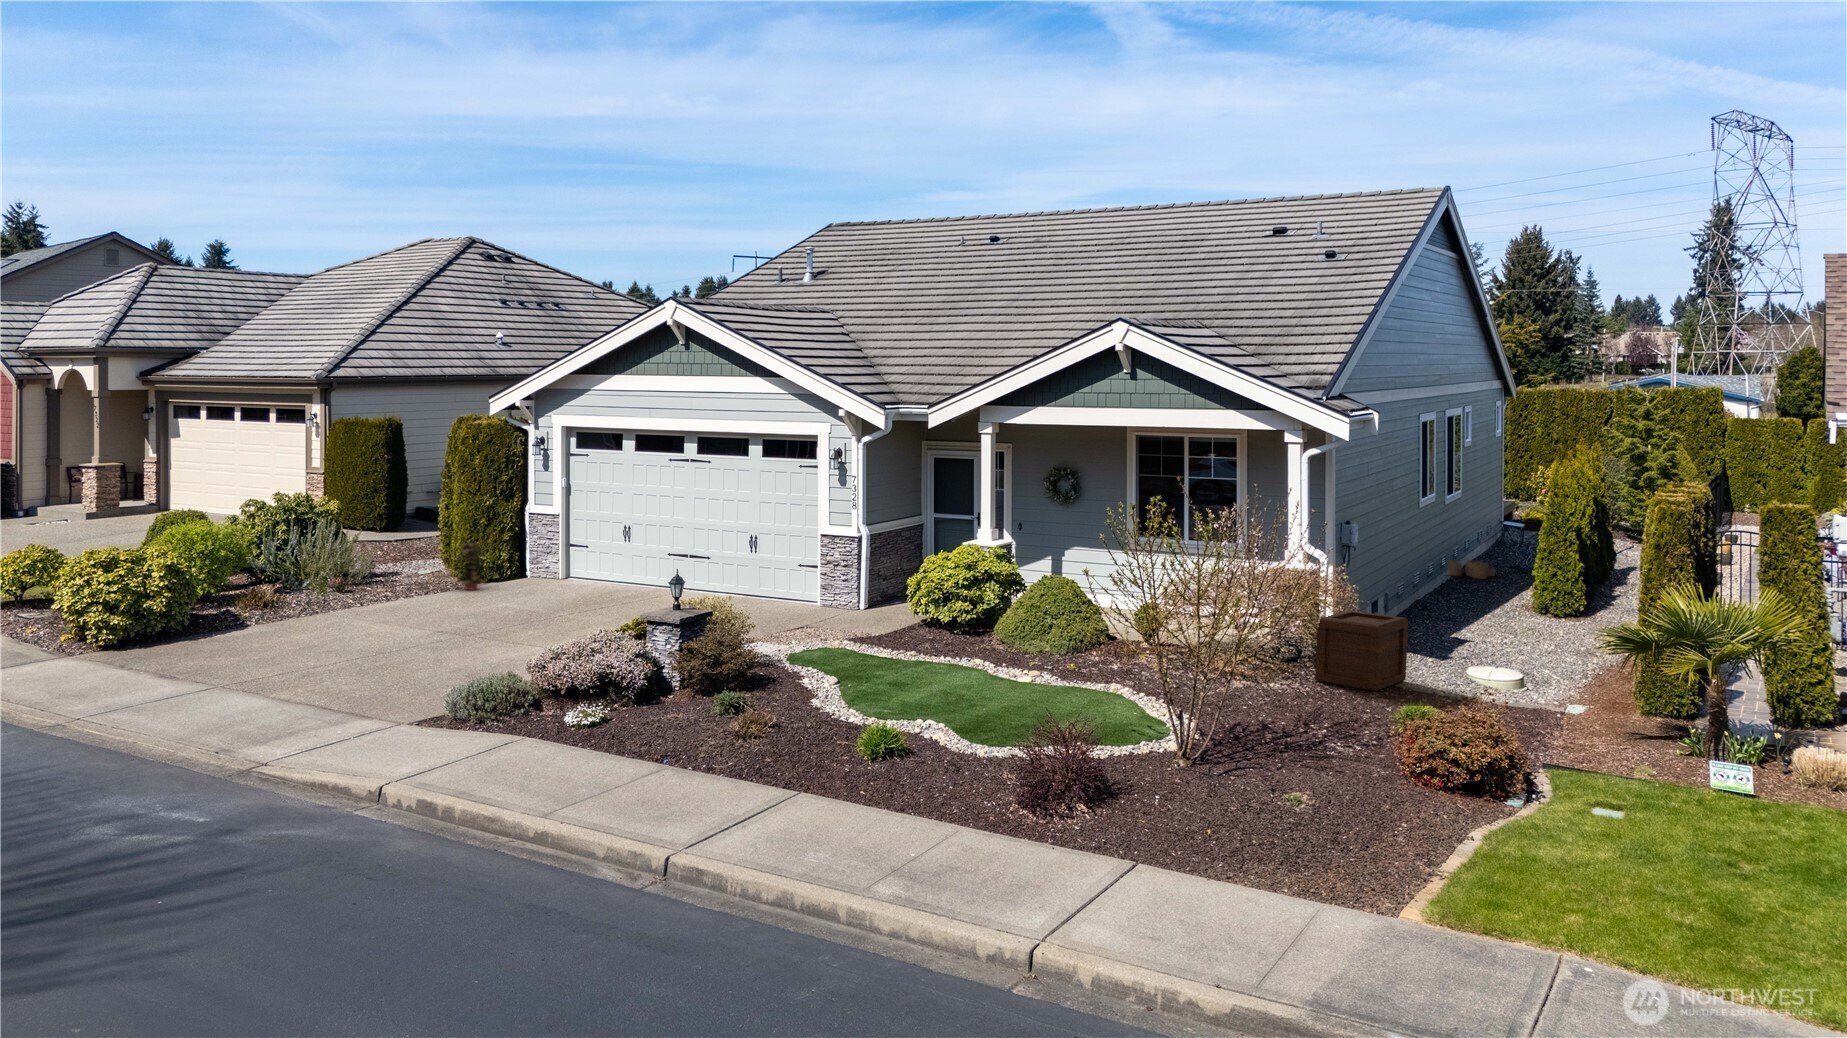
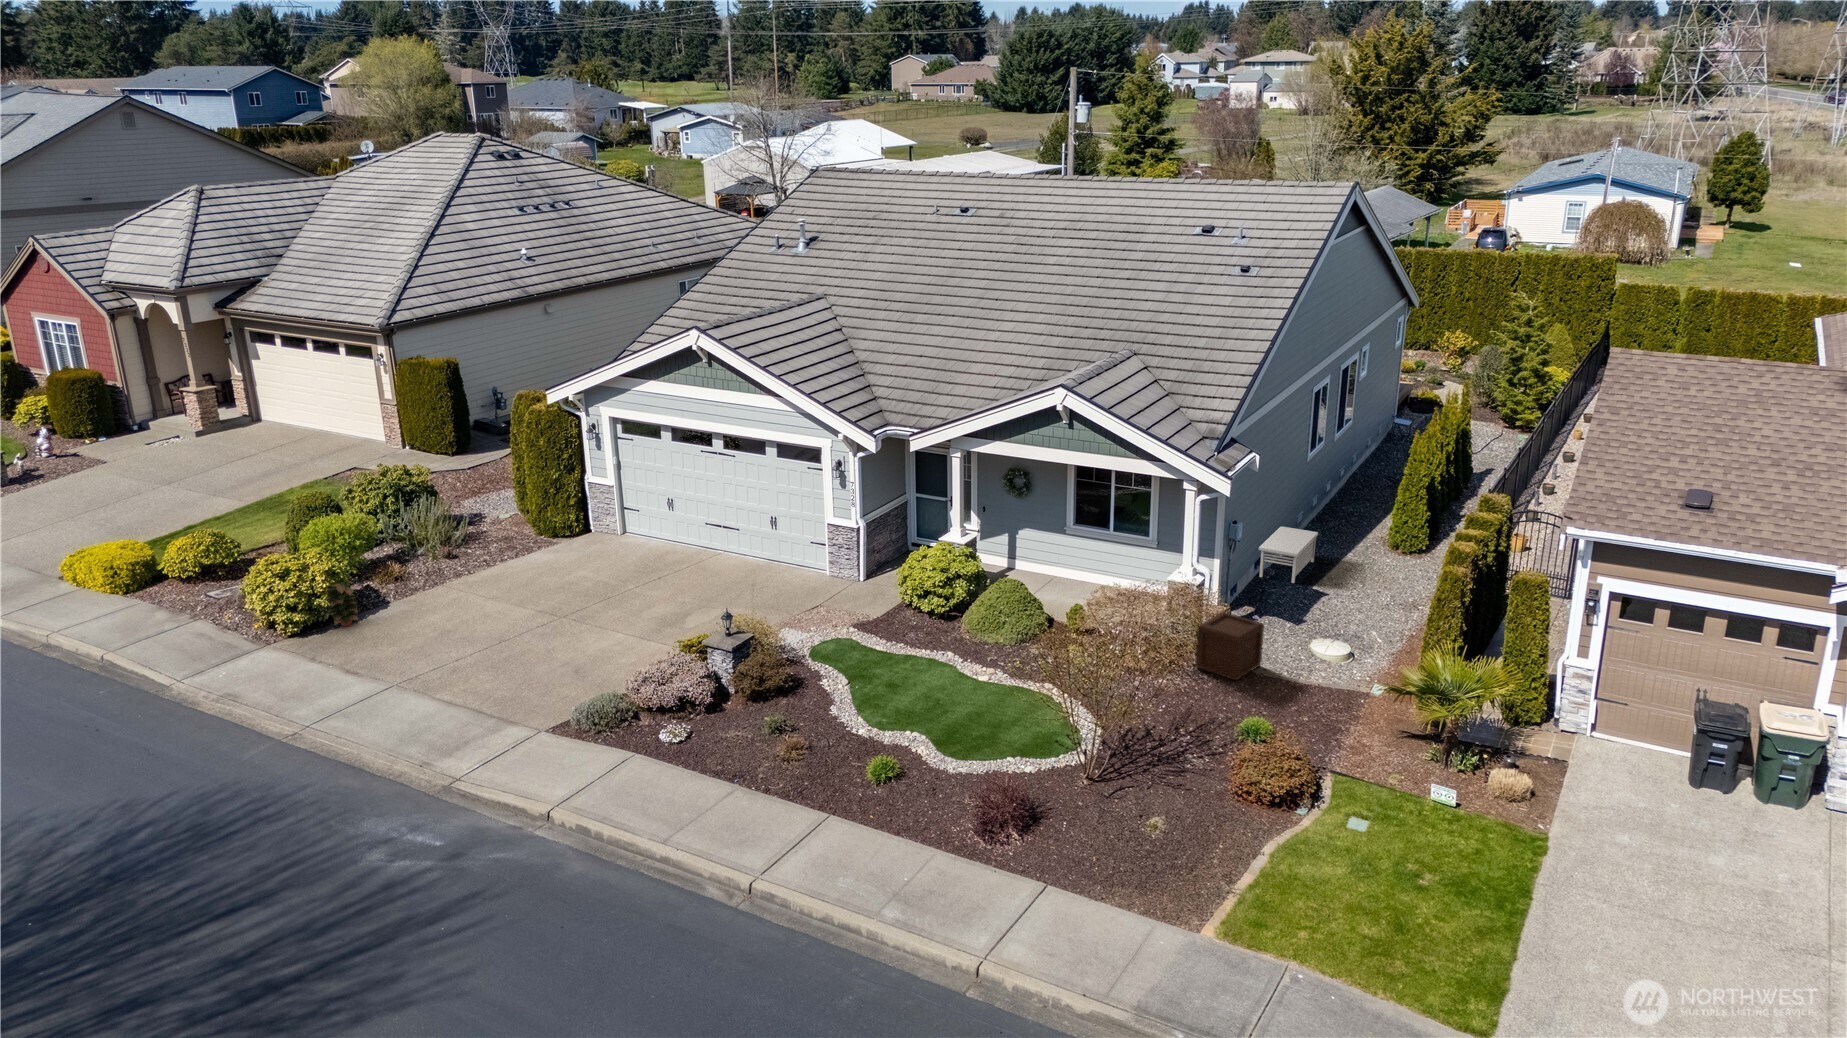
decorative plant: present [458,543,485,590] -> present [324,583,358,626]
woven basket: present [1445,560,1495,579] -> none [1331,485,1372,504]
storage bench: none [1375,570,1447,626] -> present [1259,526,1318,583]

